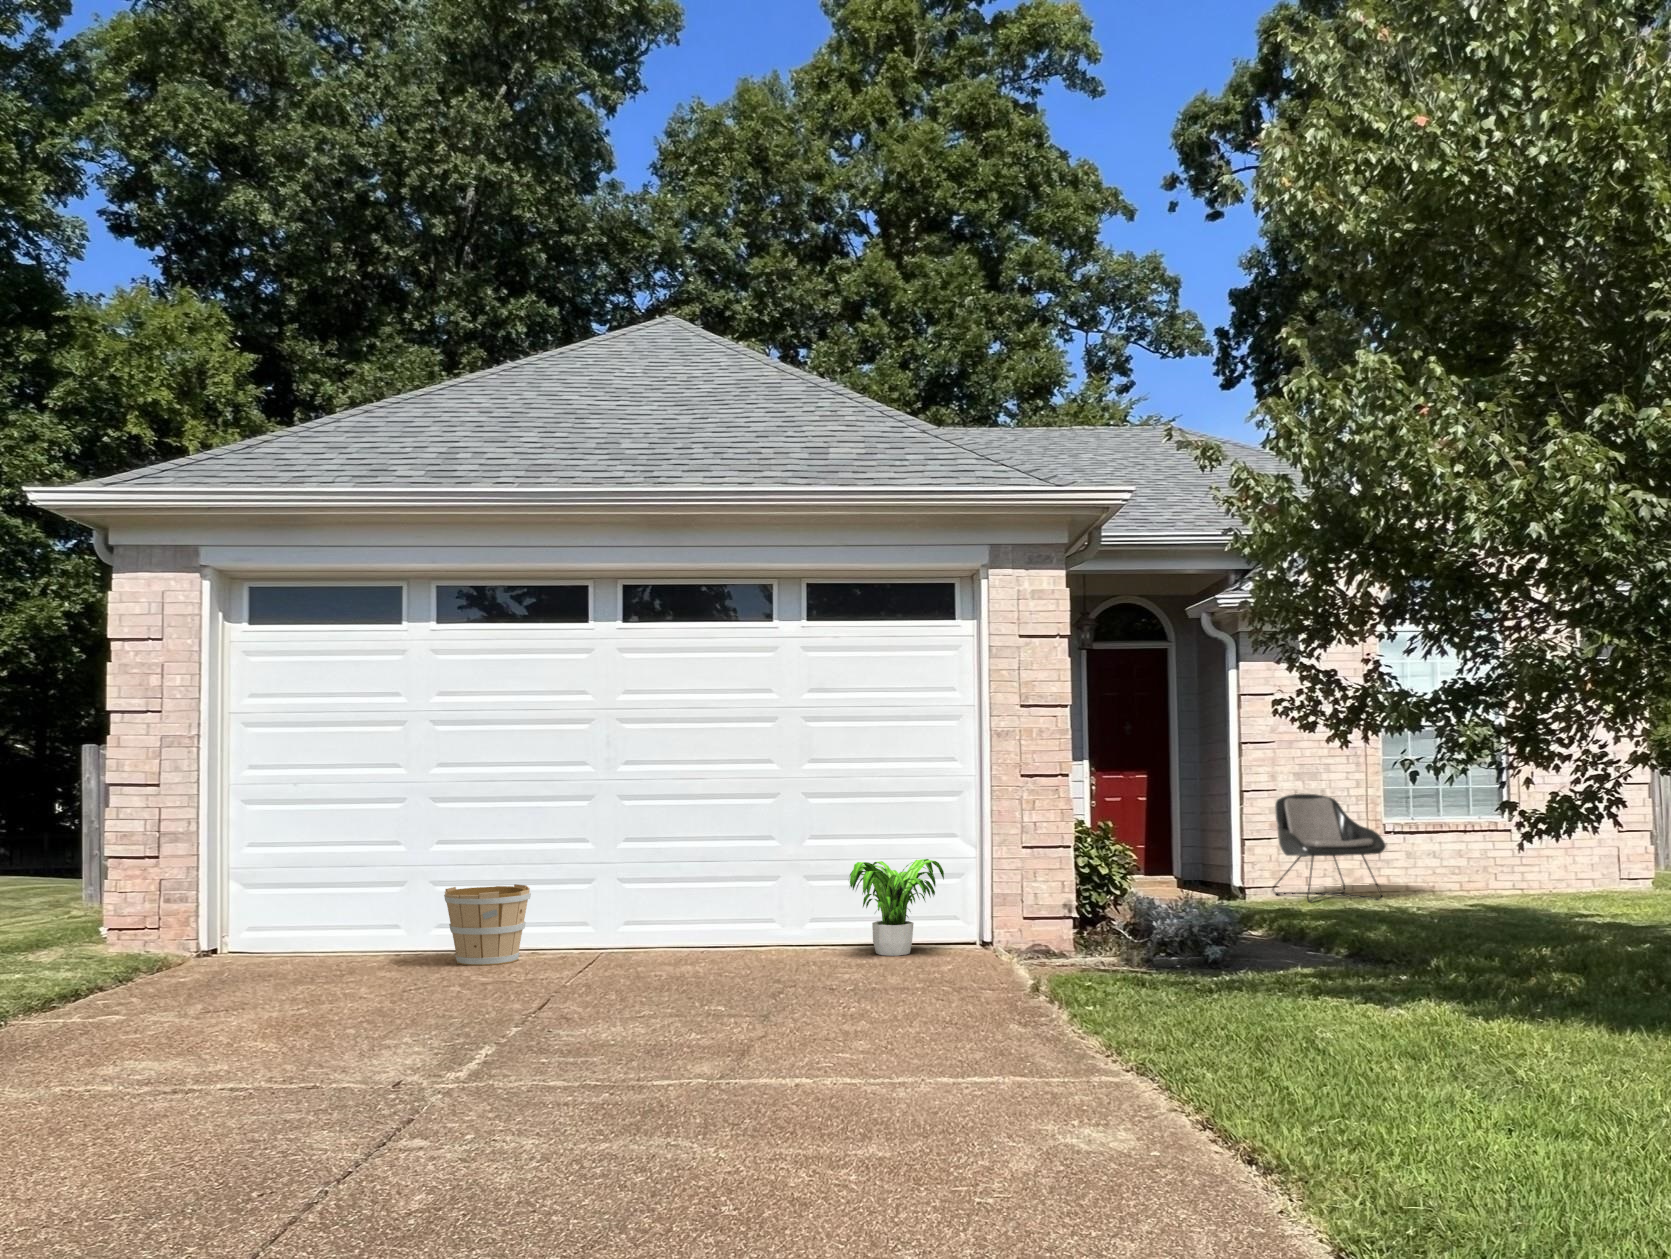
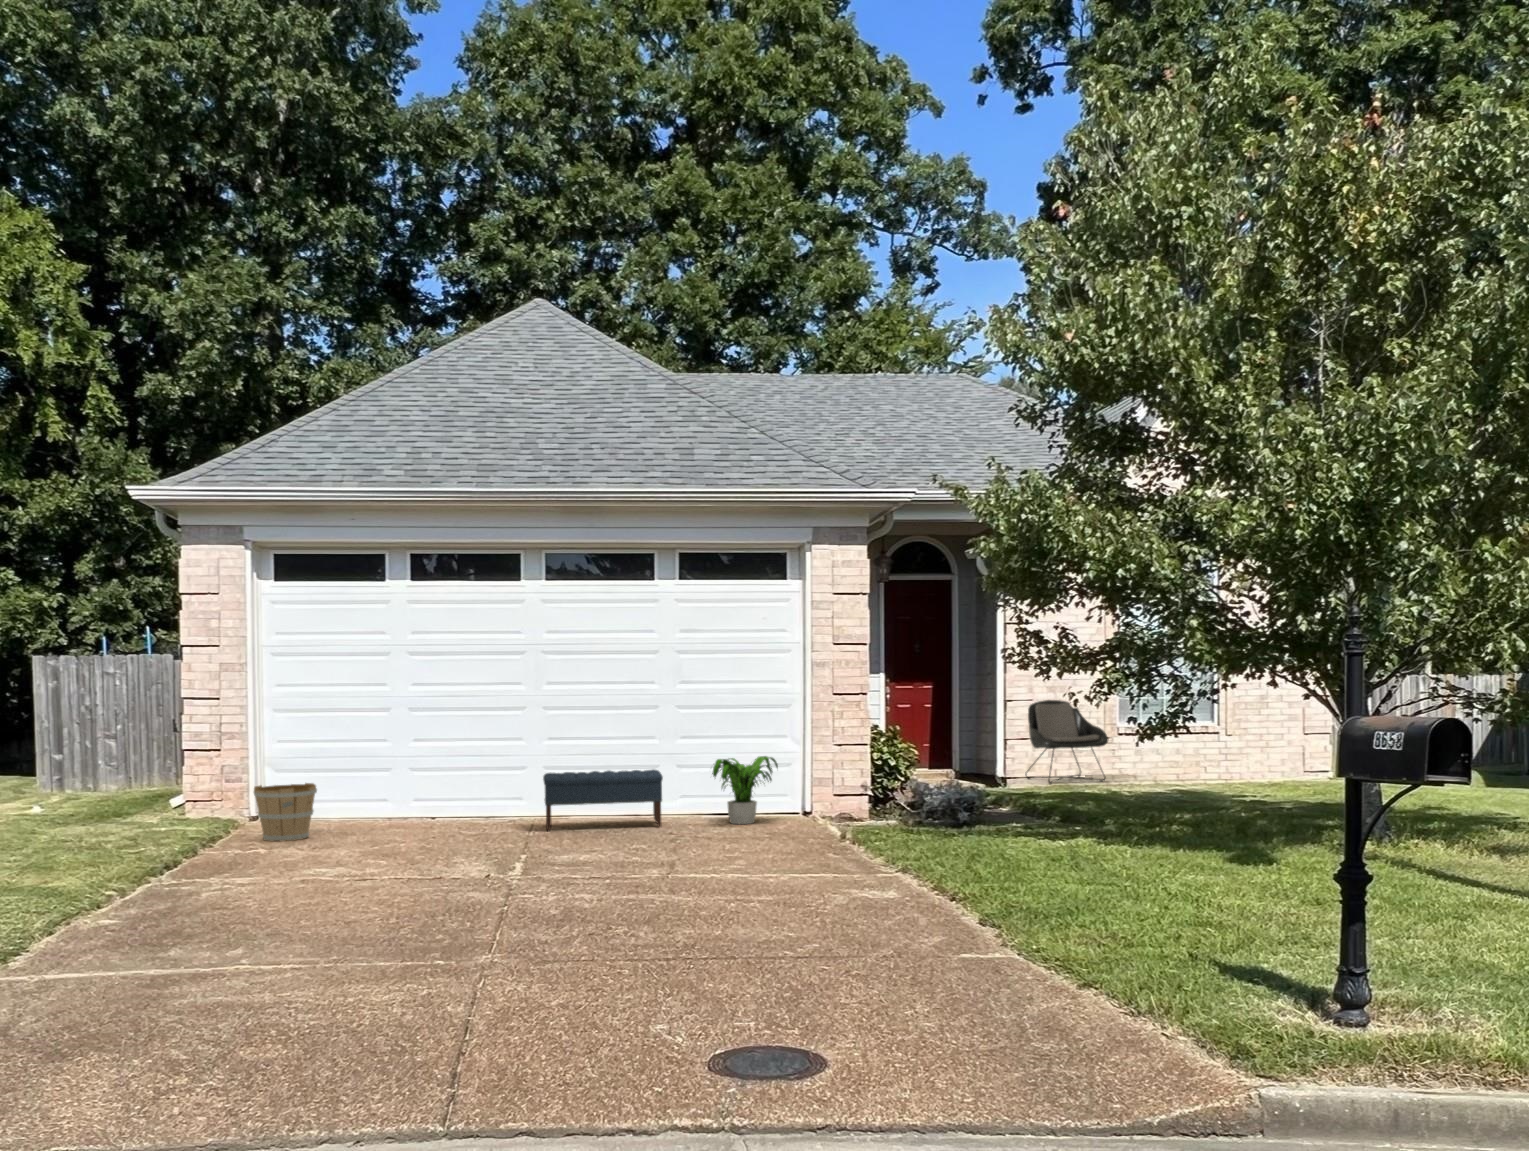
bench: none [614,876,780,961] -> present [543,769,663,831]
wooden bucket: present [444,884,531,966] -> present [254,783,317,841]

